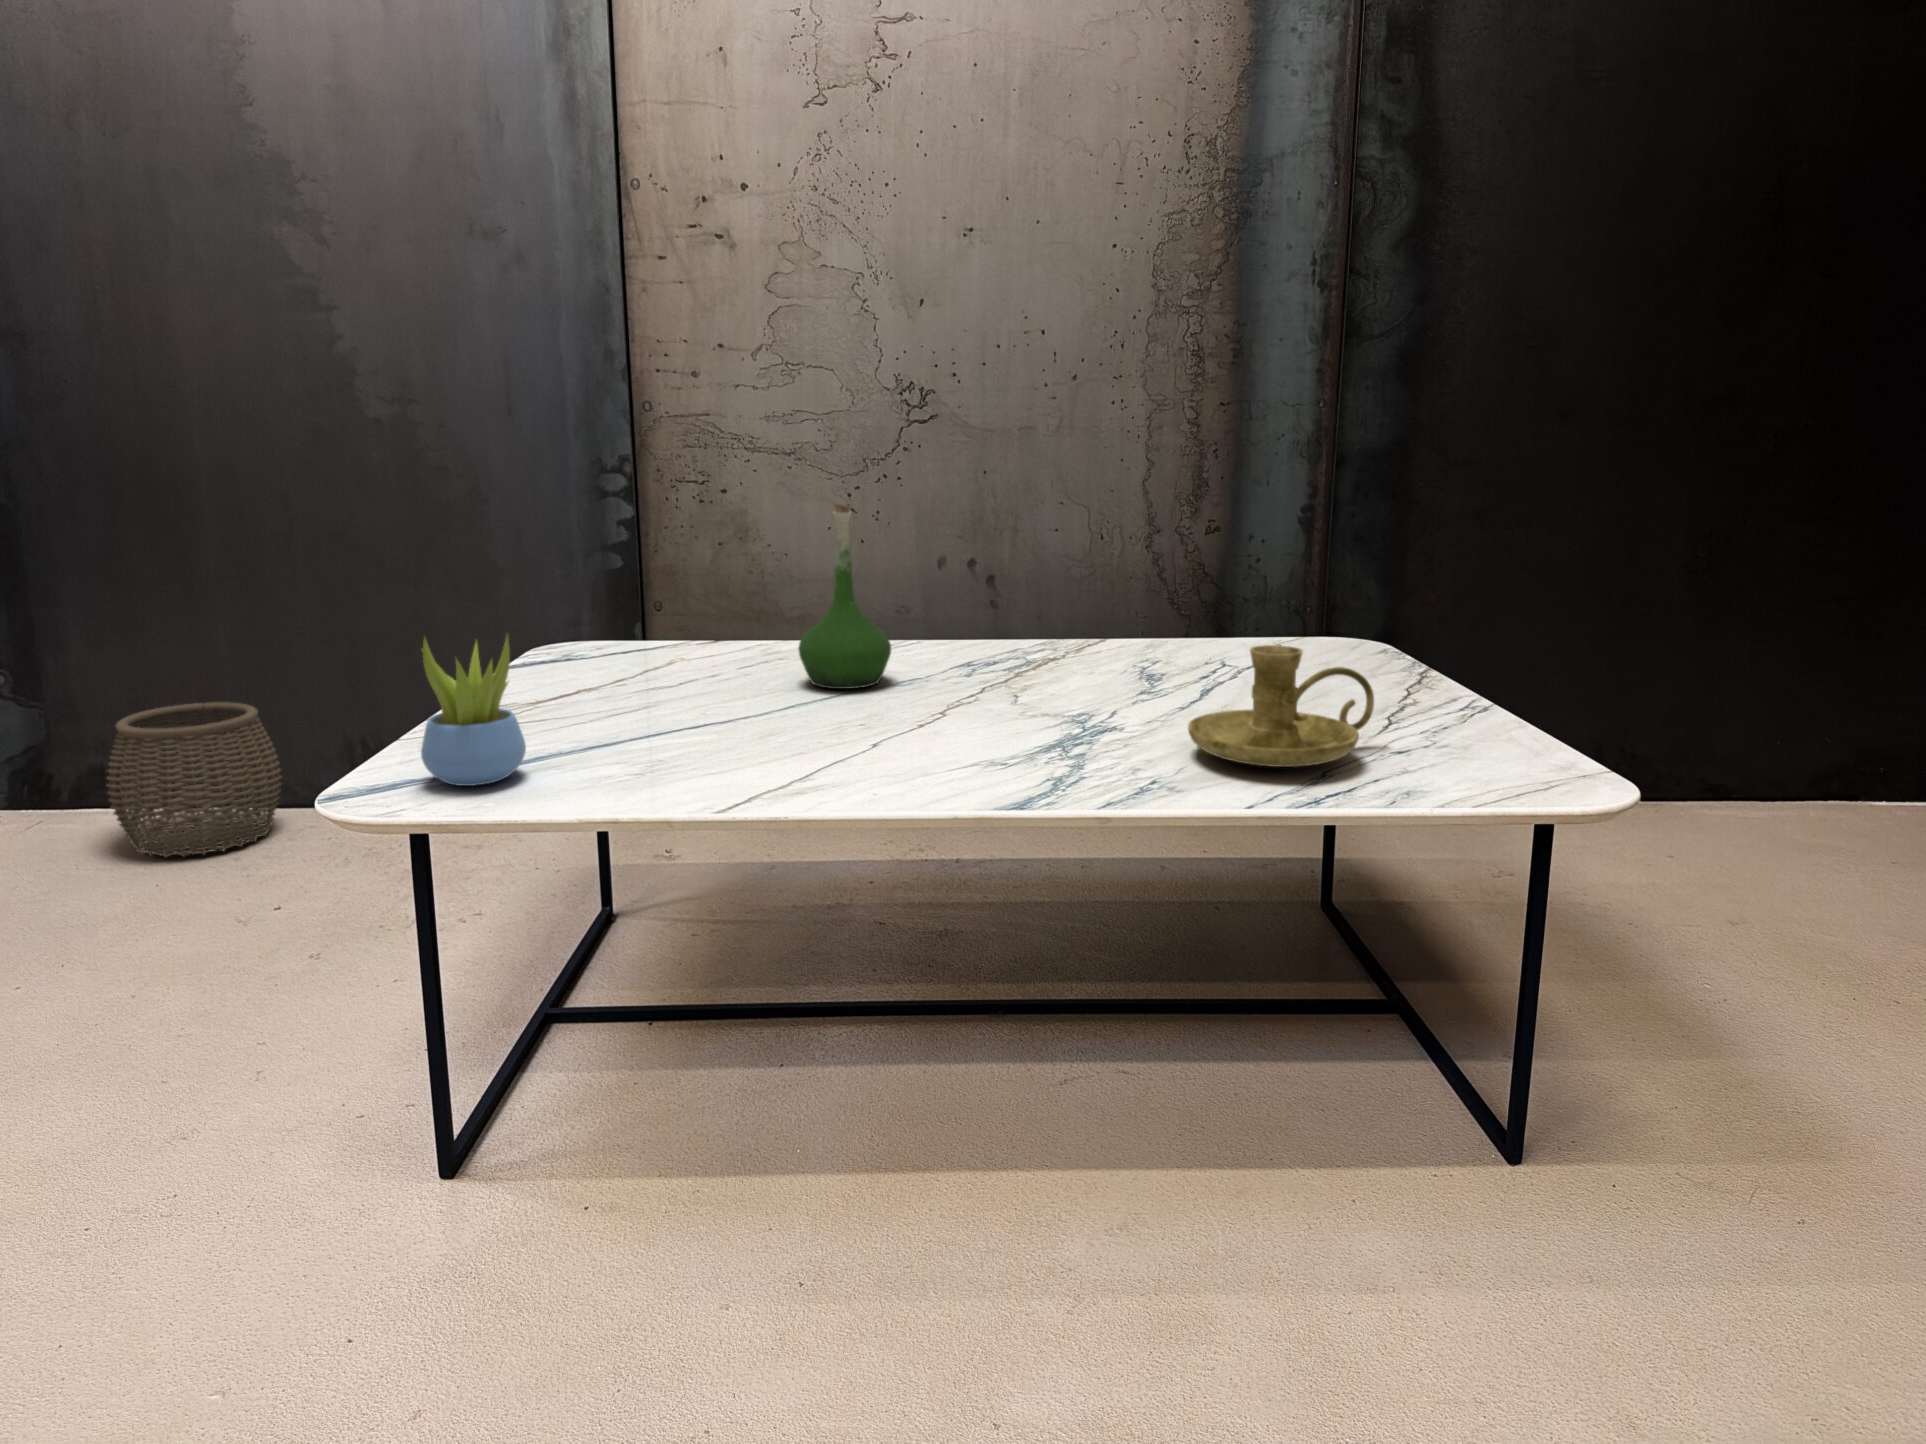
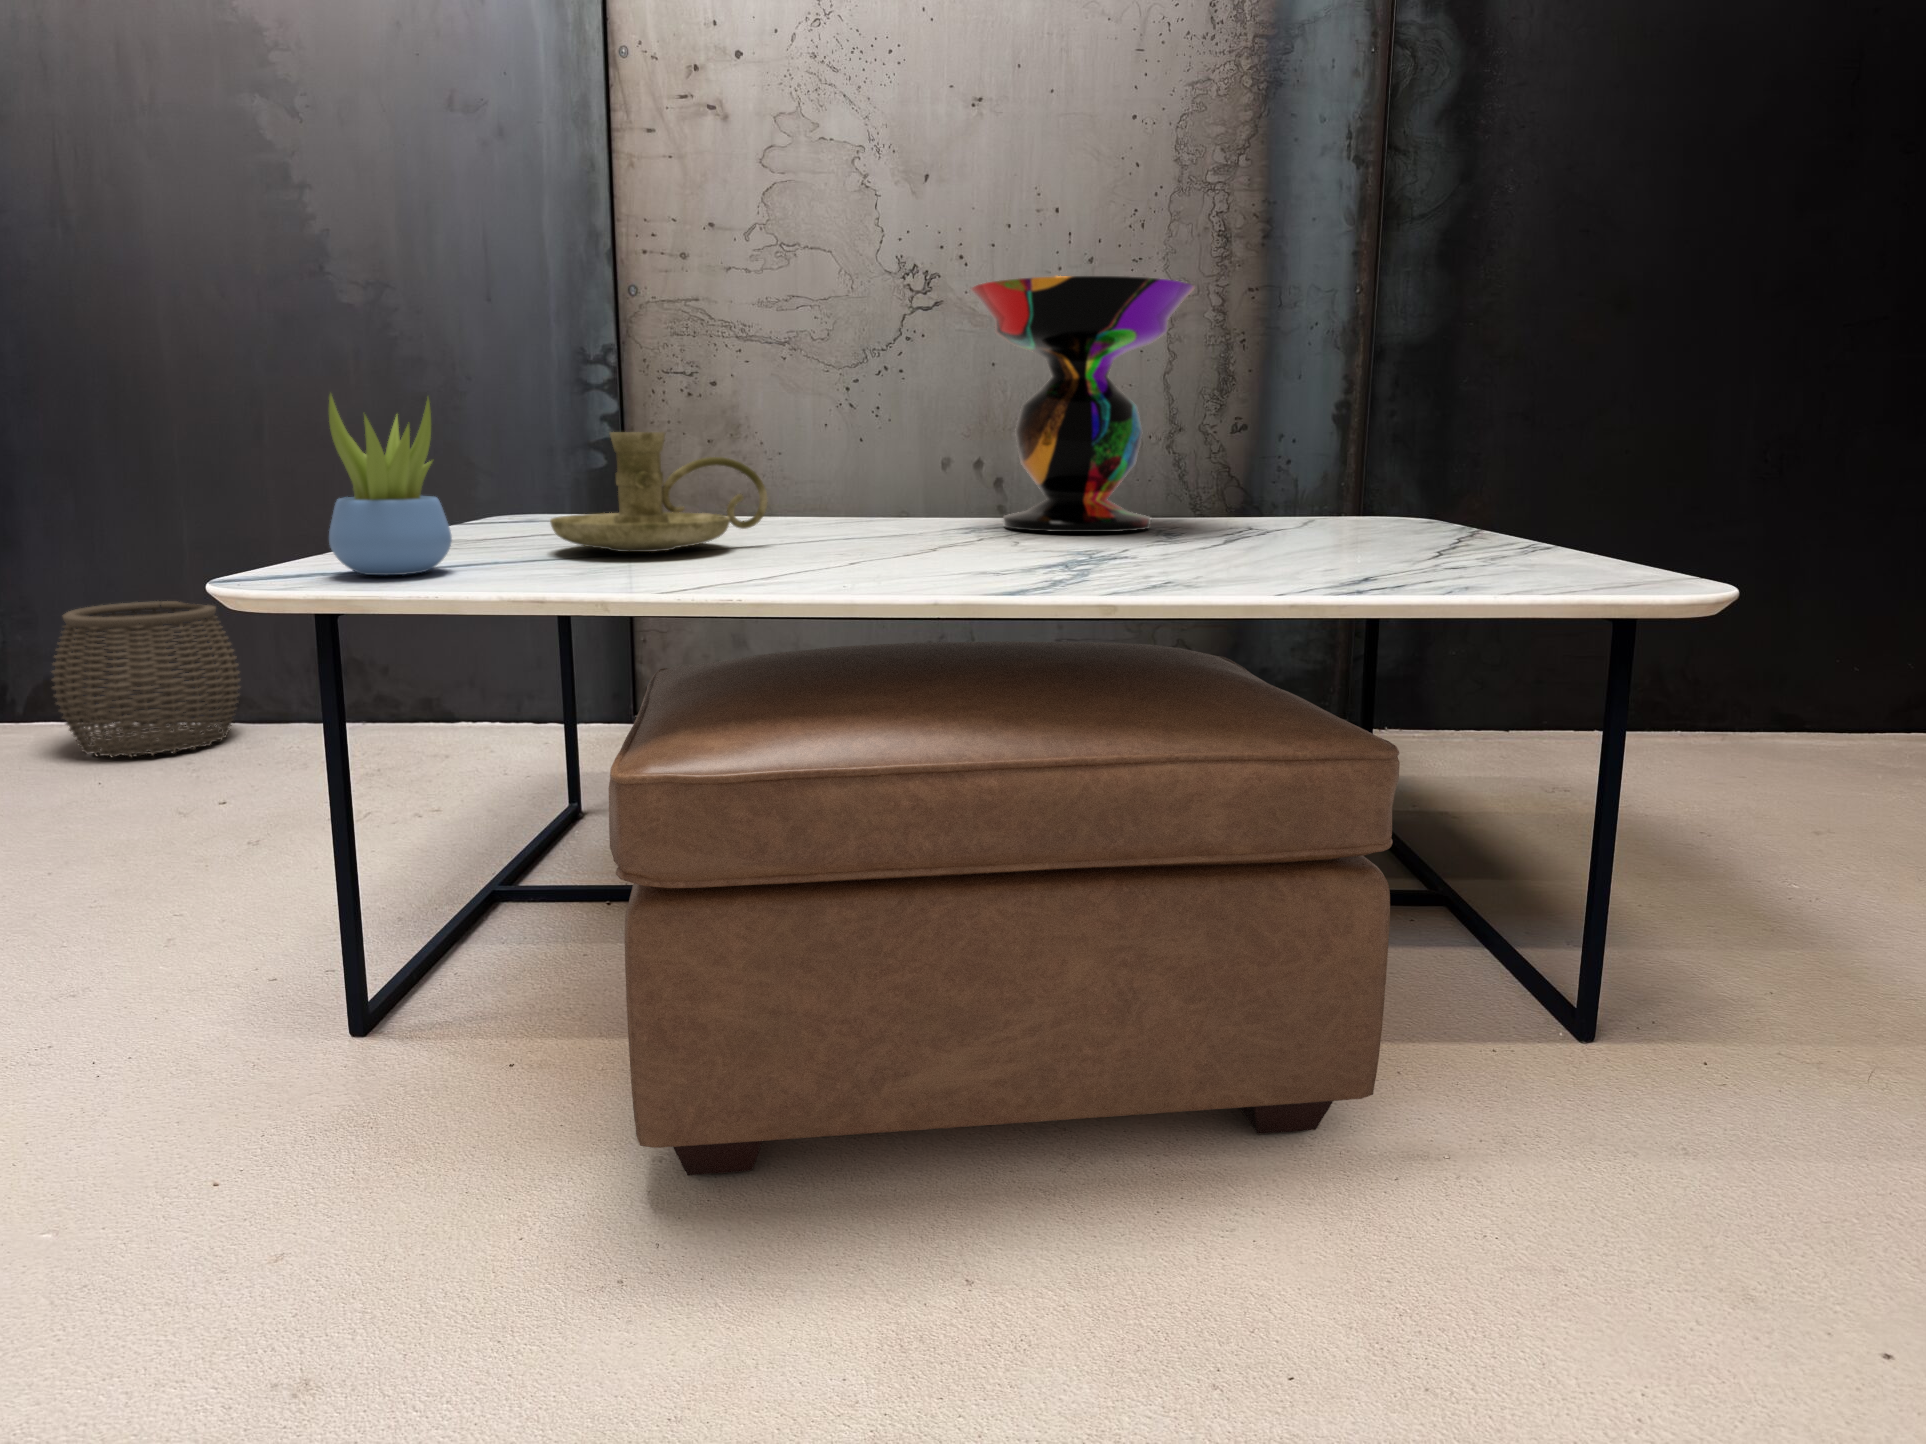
decorative bowl: none [969,467,1170,694] -> present [971,276,1195,532]
vase: present [798,505,891,689] -> none [778,322,882,529]
candle holder: present [1188,645,1374,767] -> present [550,432,767,552]
ottoman: none [686,814,1340,1314] -> present [608,641,1400,1175]

